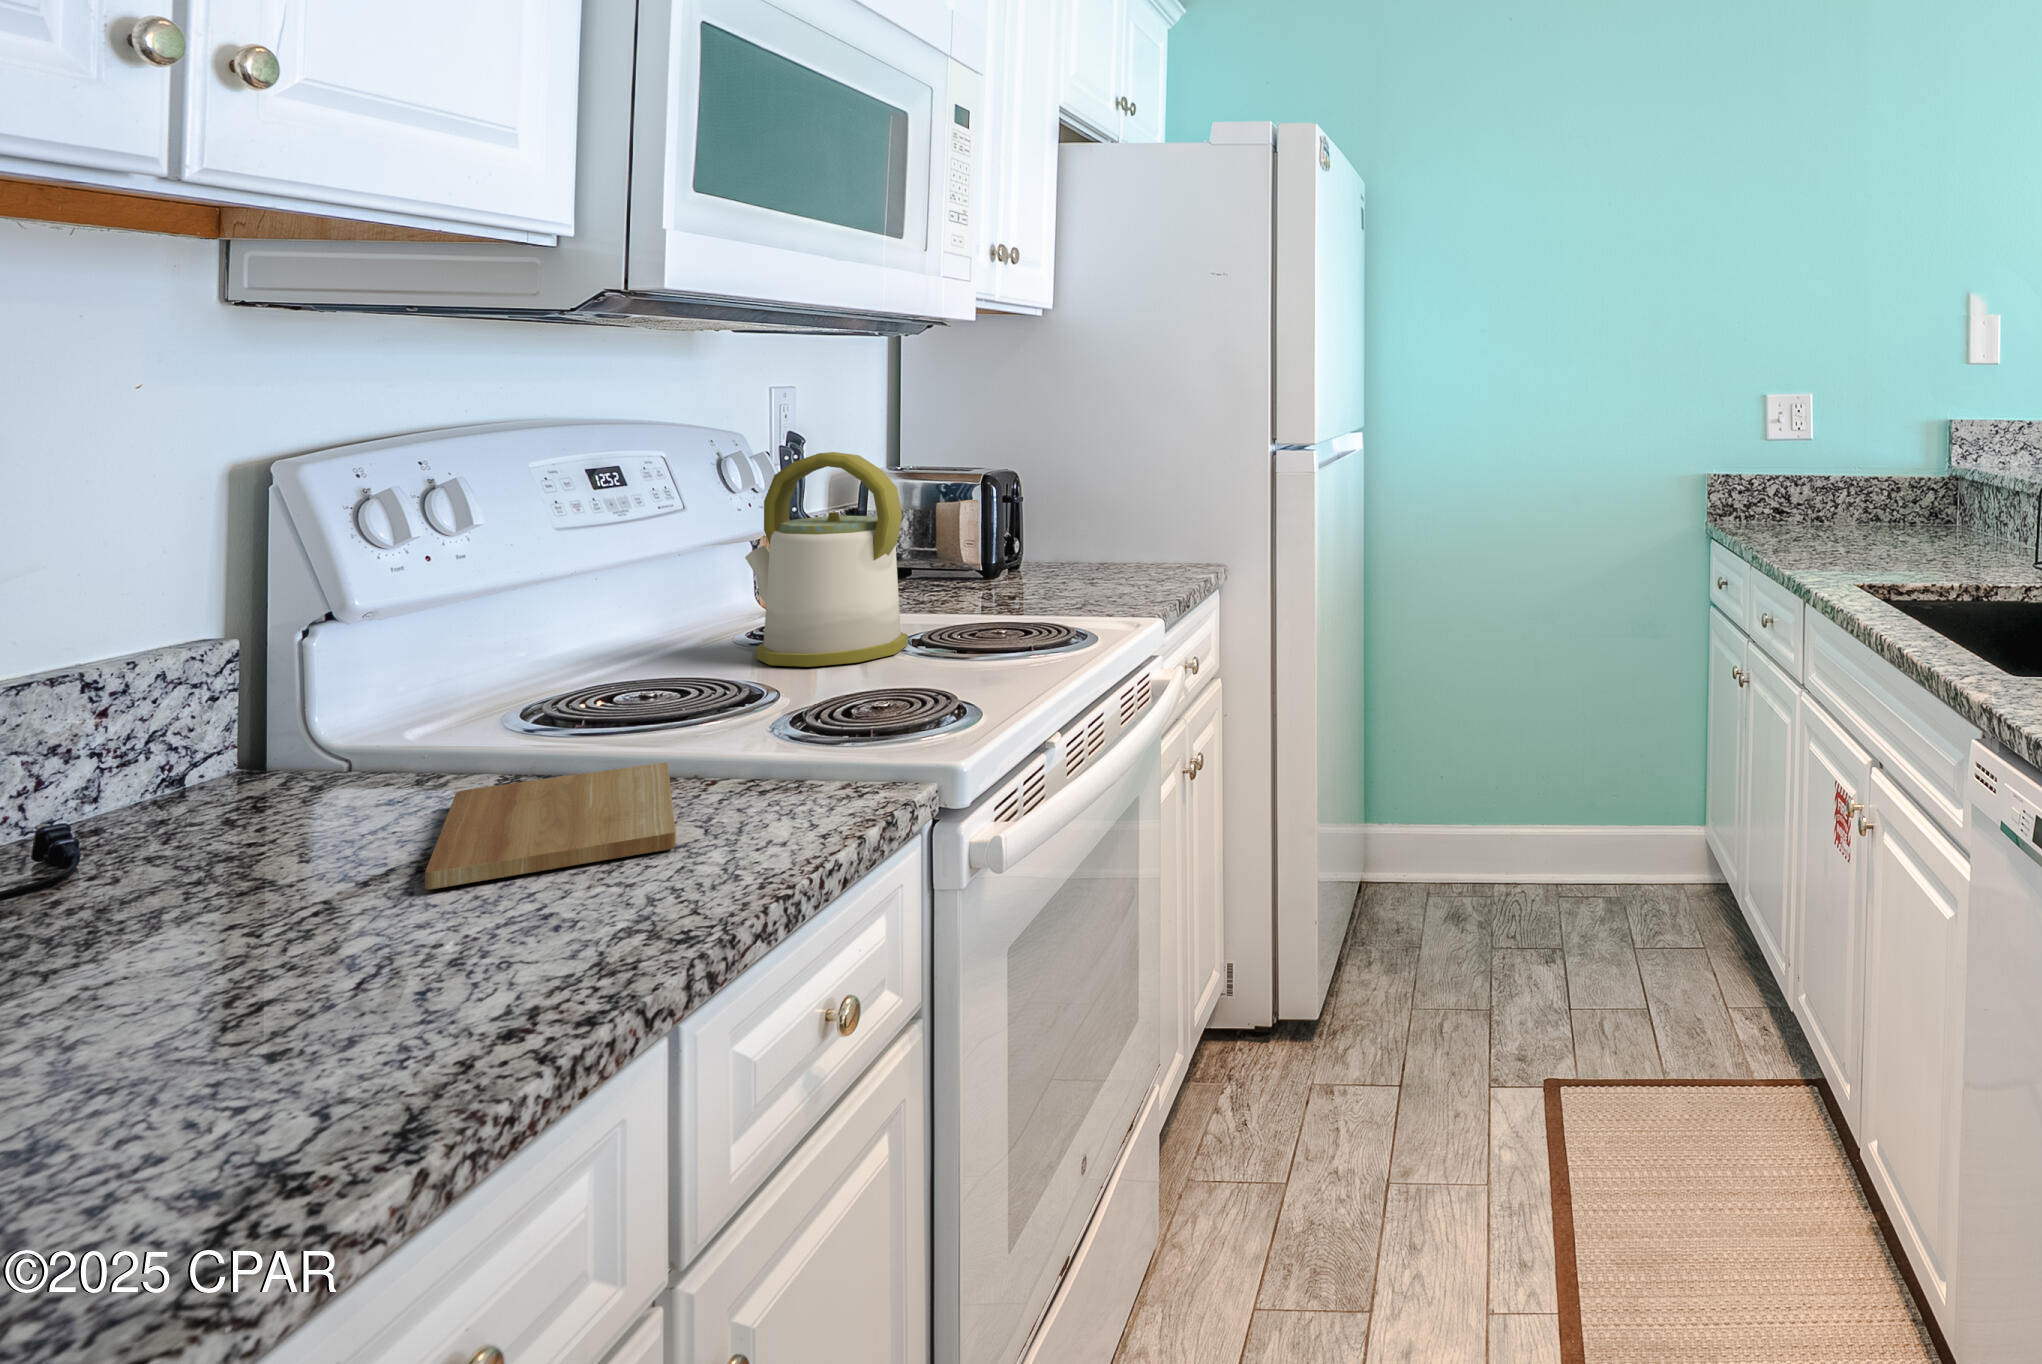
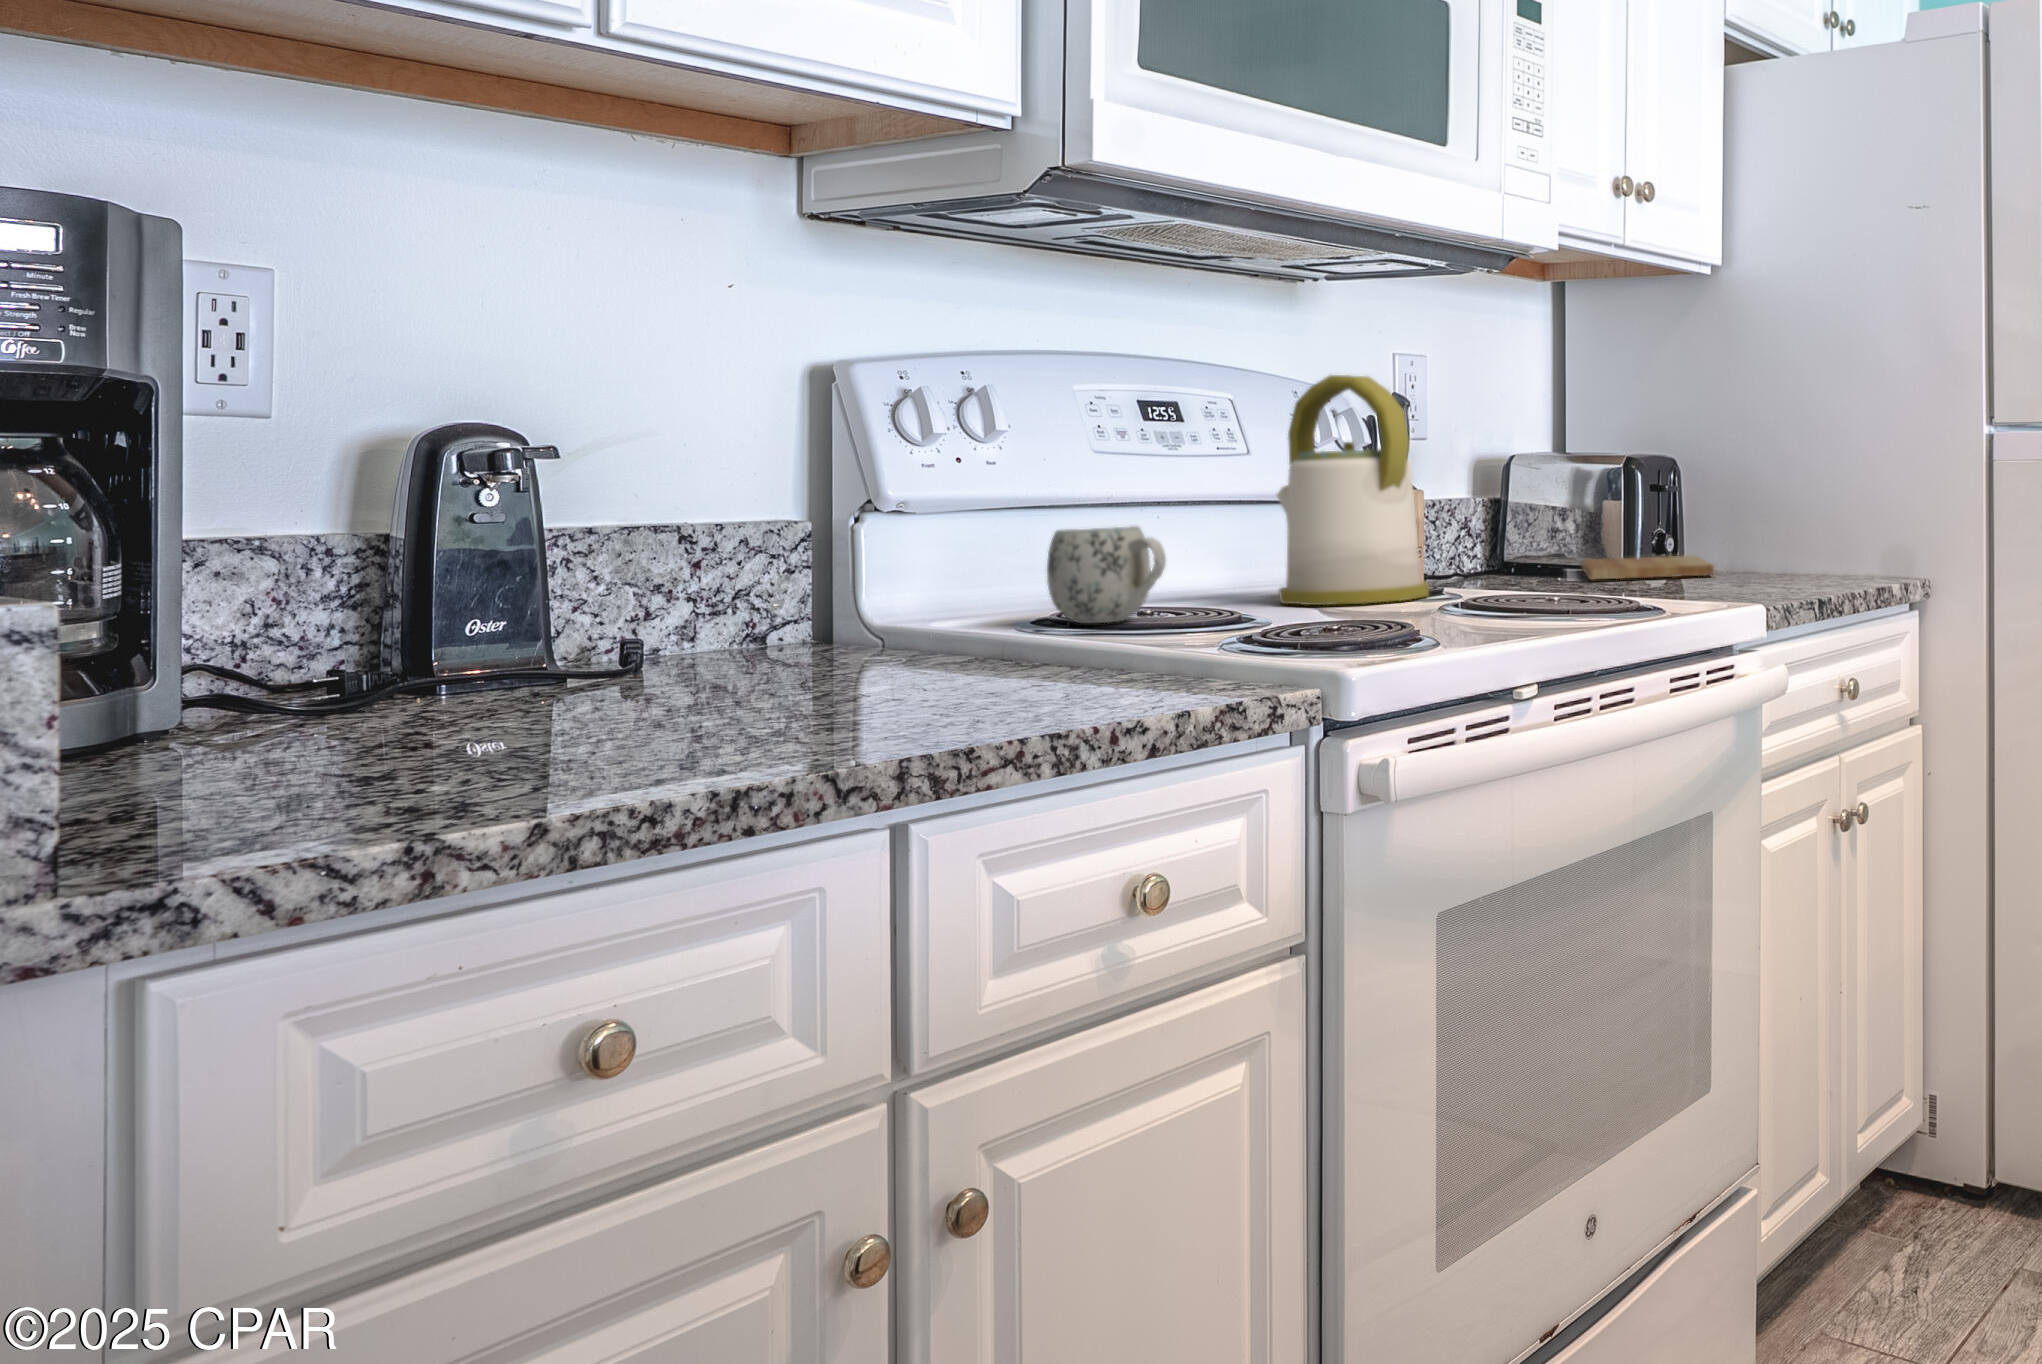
mug: none [536,612,683,714] -> present [1047,526,1166,624]
cutting board: present [425,763,676,889] -> present [1582,556,1714,580]

